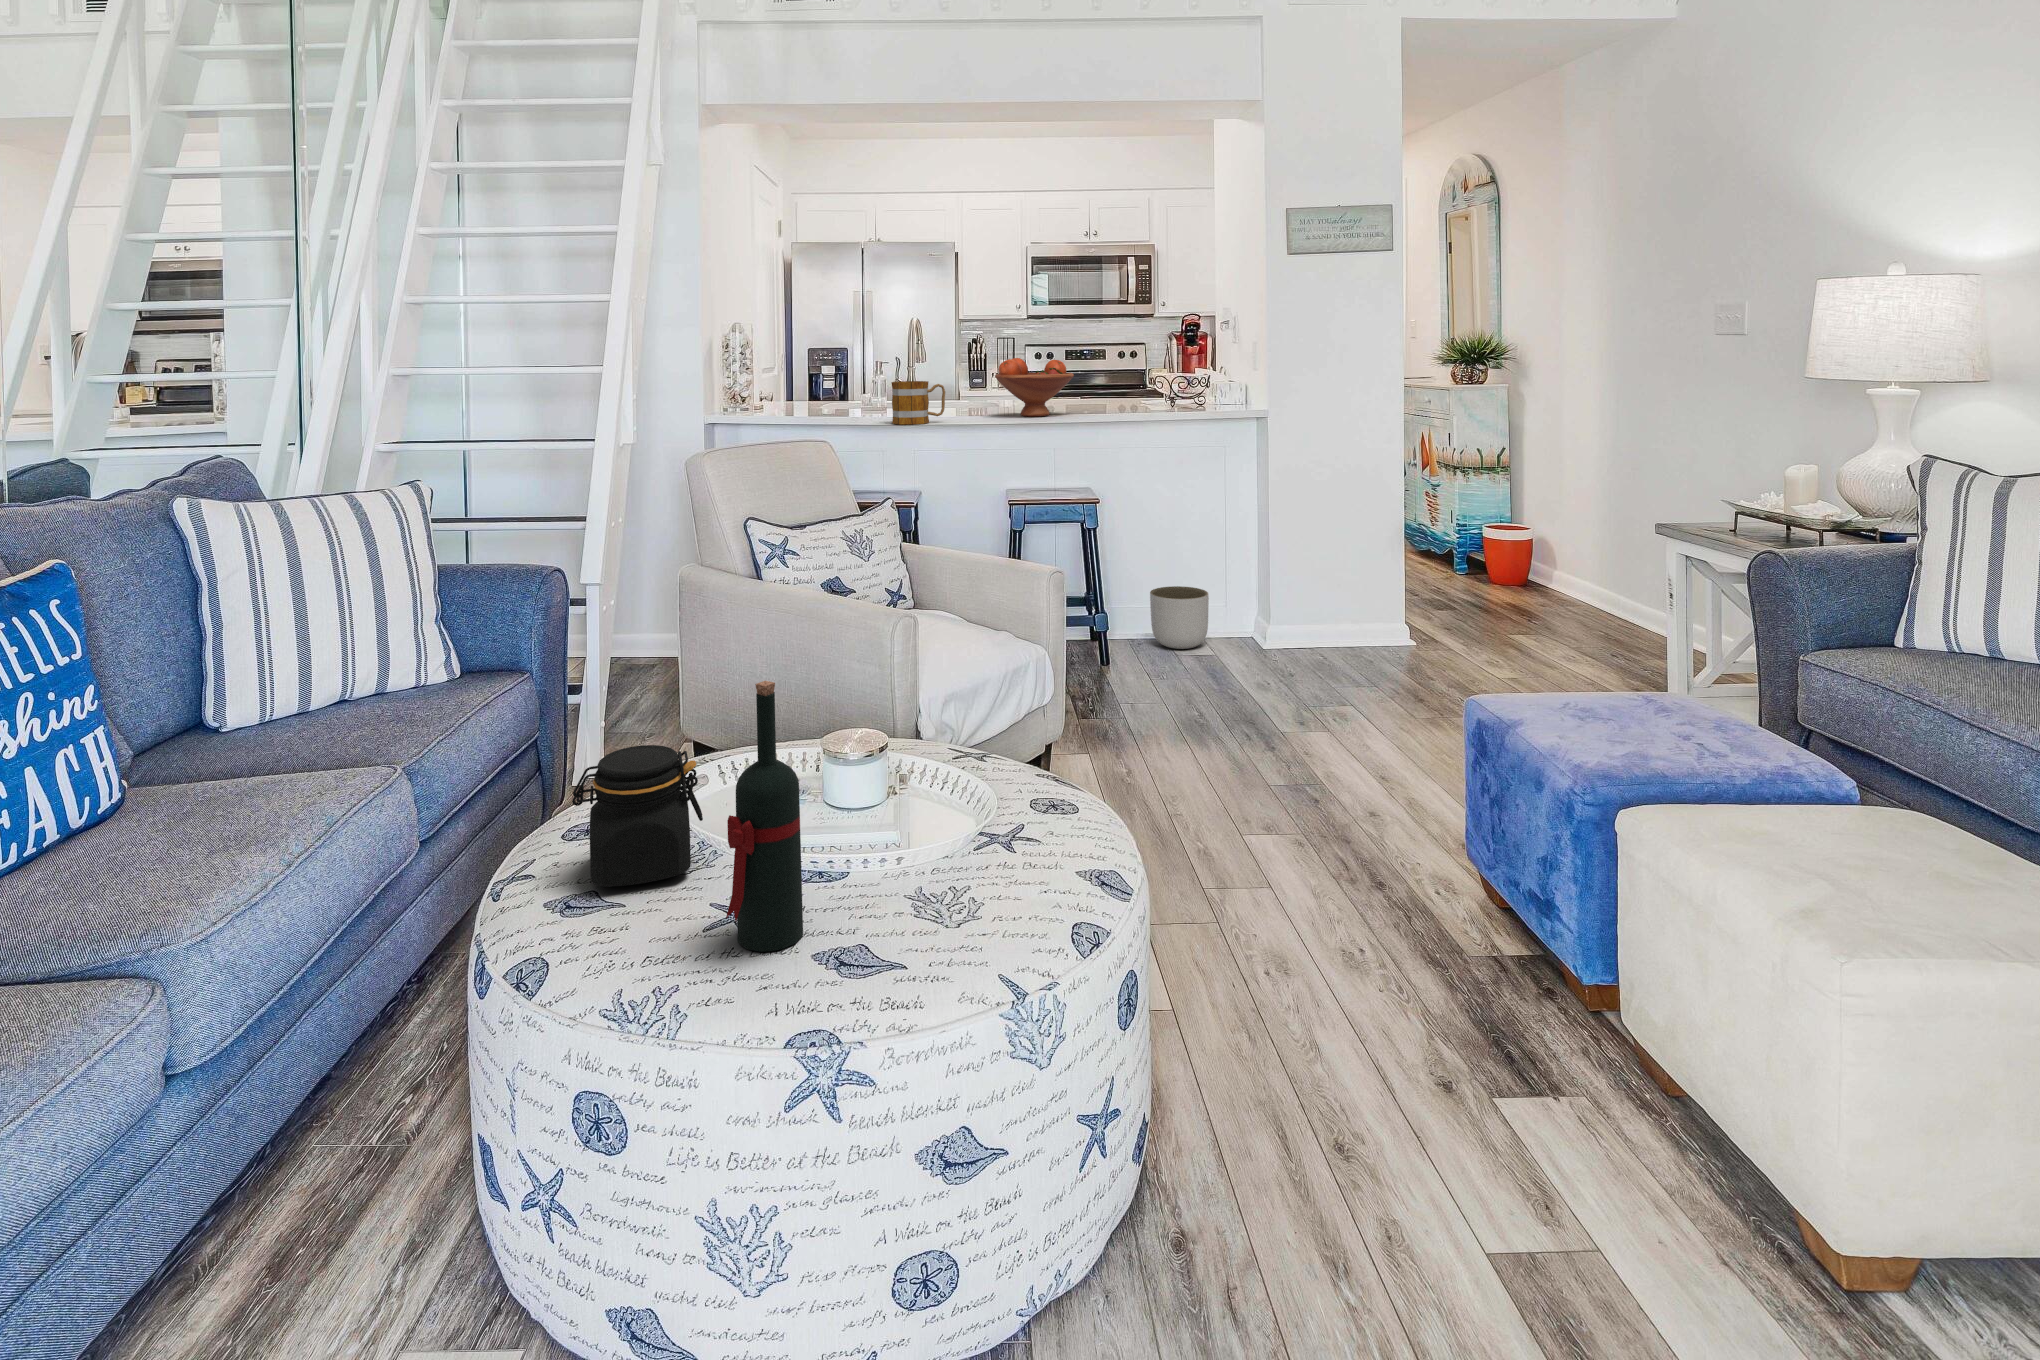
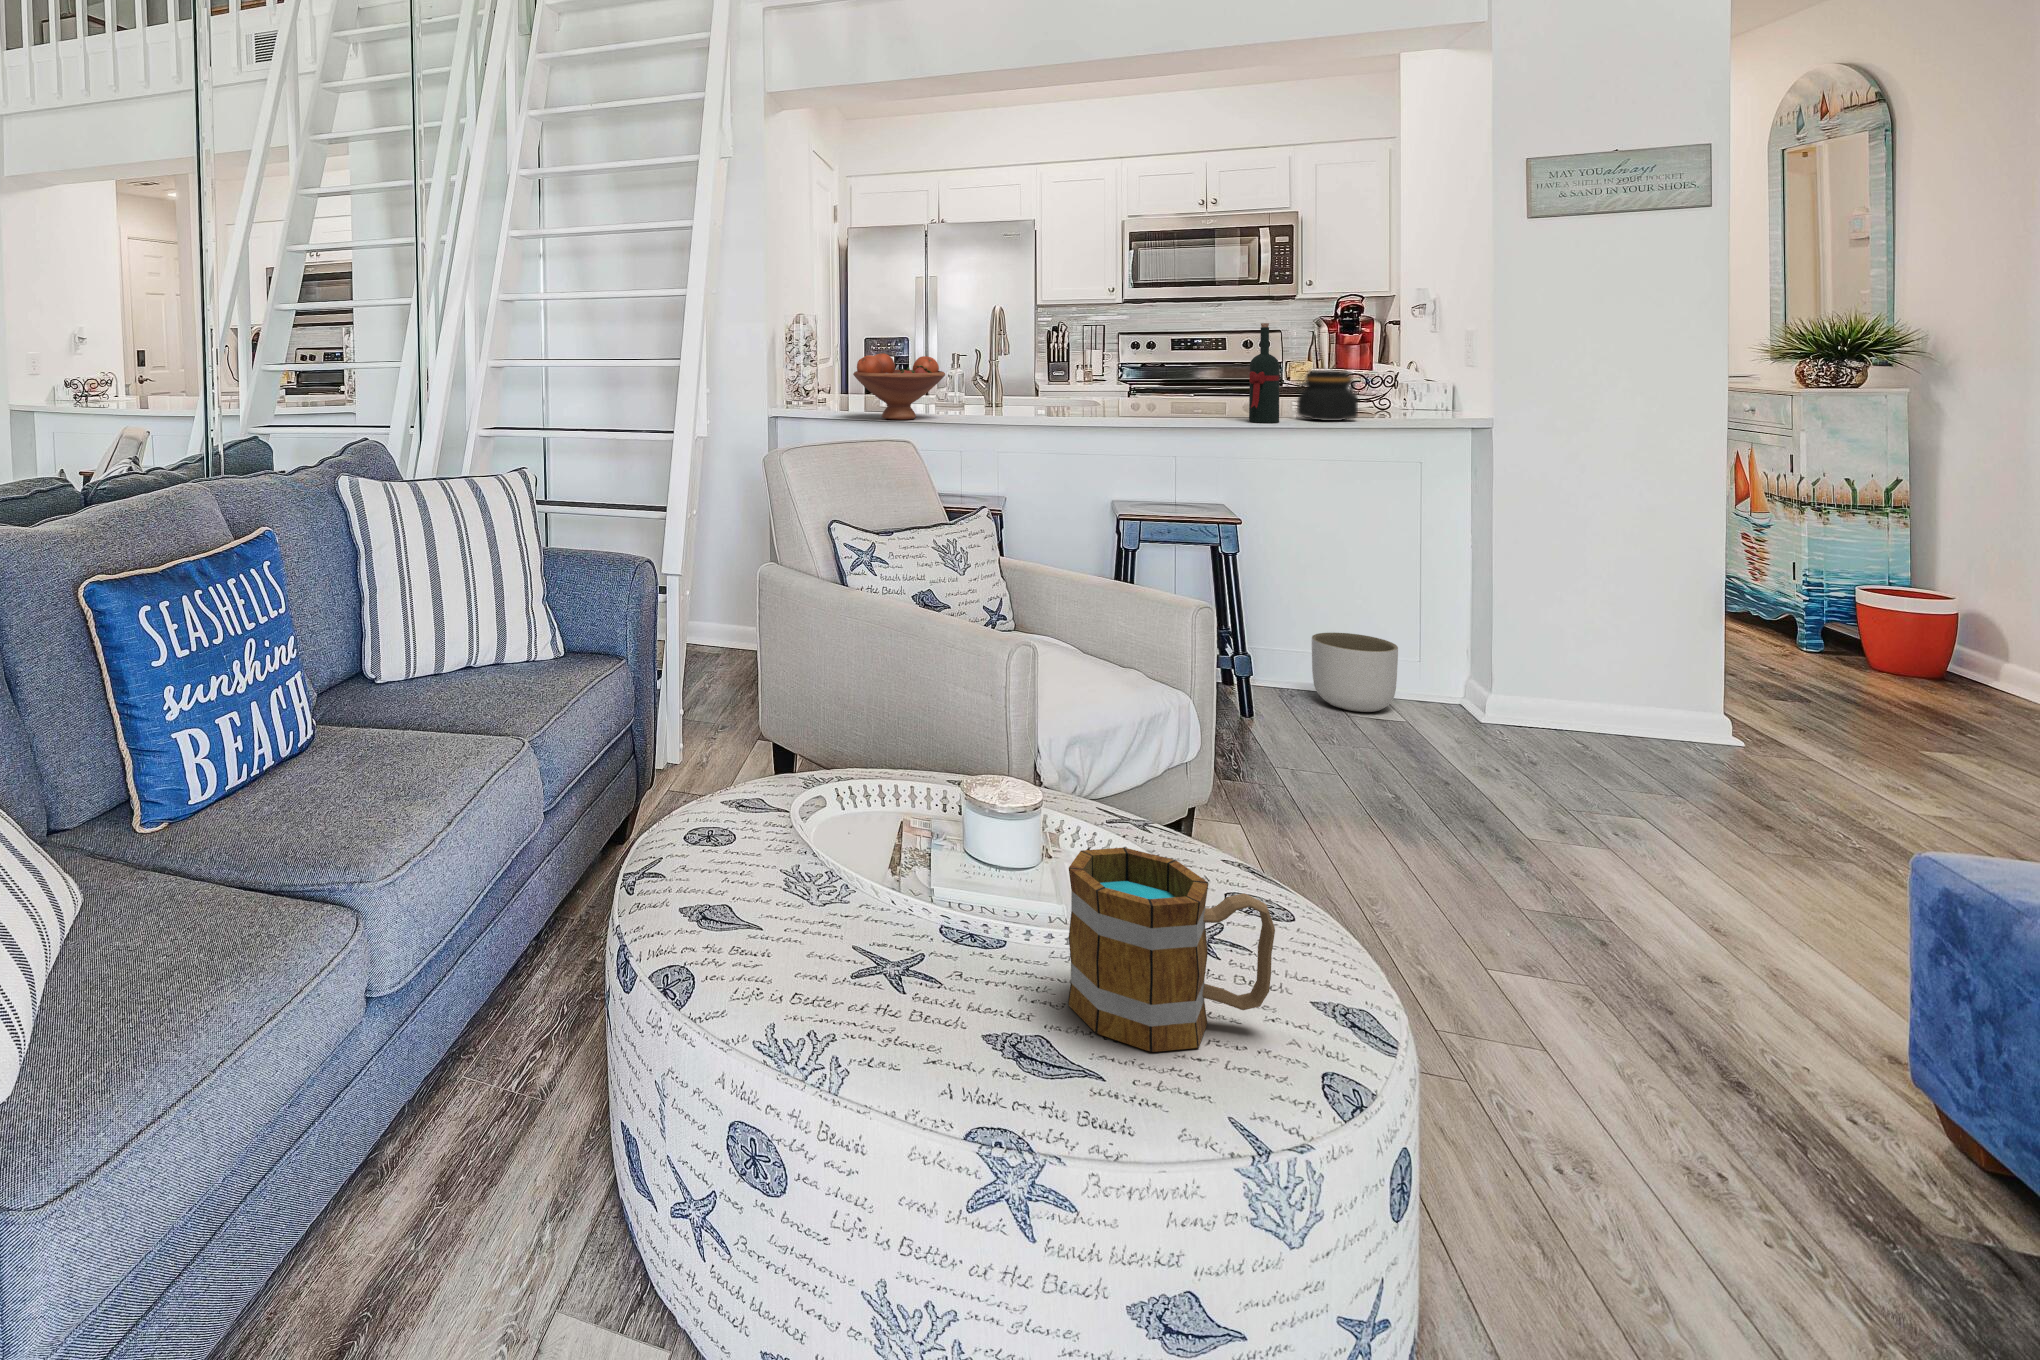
fruit bowl: present [995,358,1074,417] -> present [853,353,945,420]
mug: present [892,381,945,424] -> present [1068,848,1275,1052]
wine bottle: present [726,681,803,952] -> present [1249,323,1279,423]
jar: present [572,745,703,887] -> present [1297,370,1358,421]

